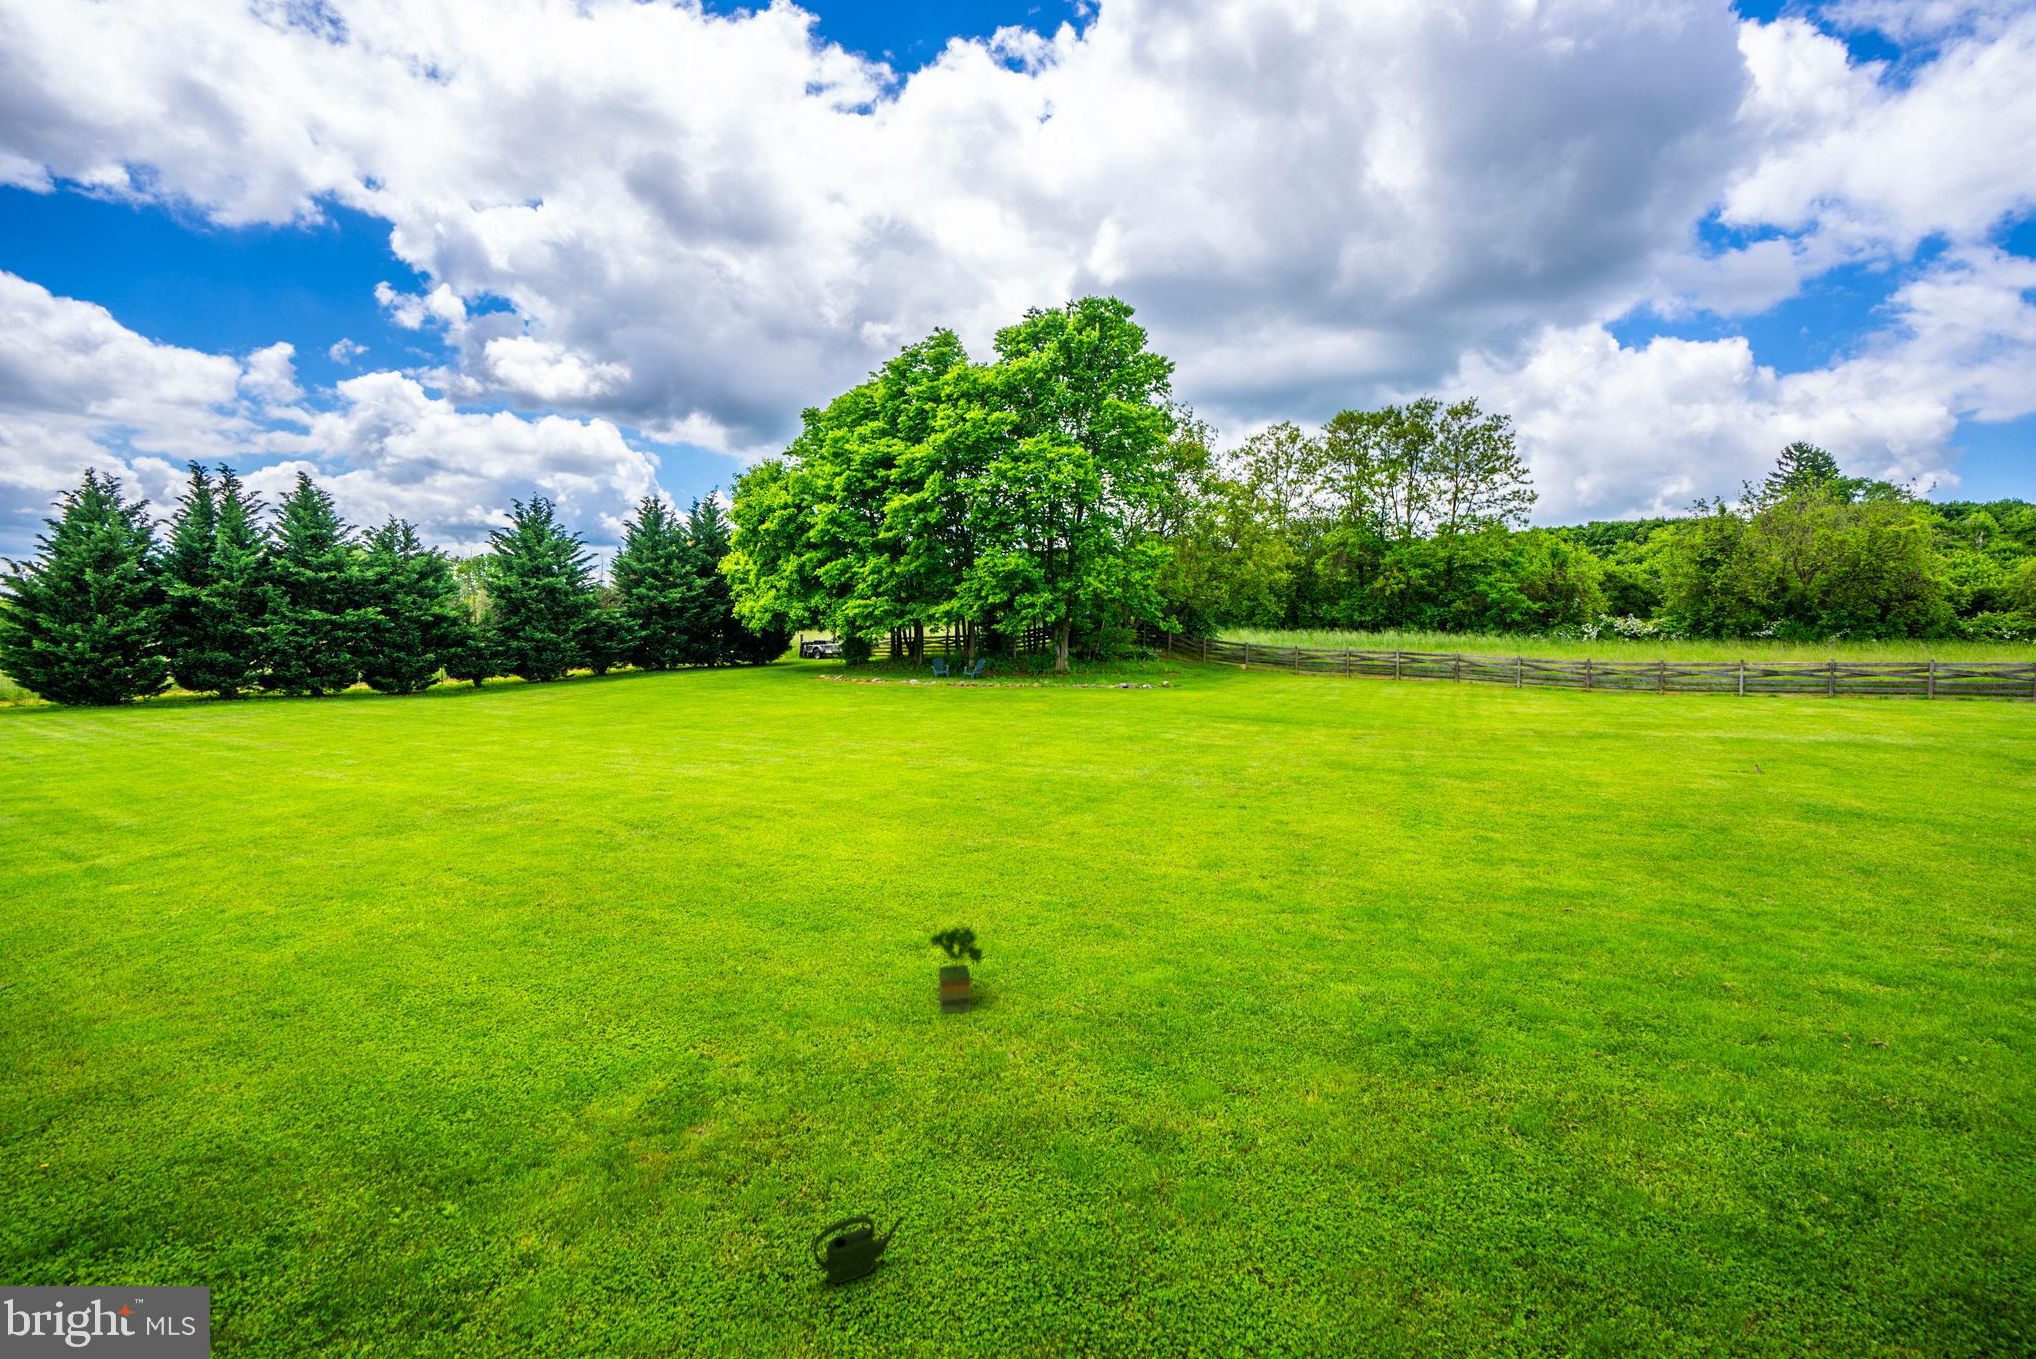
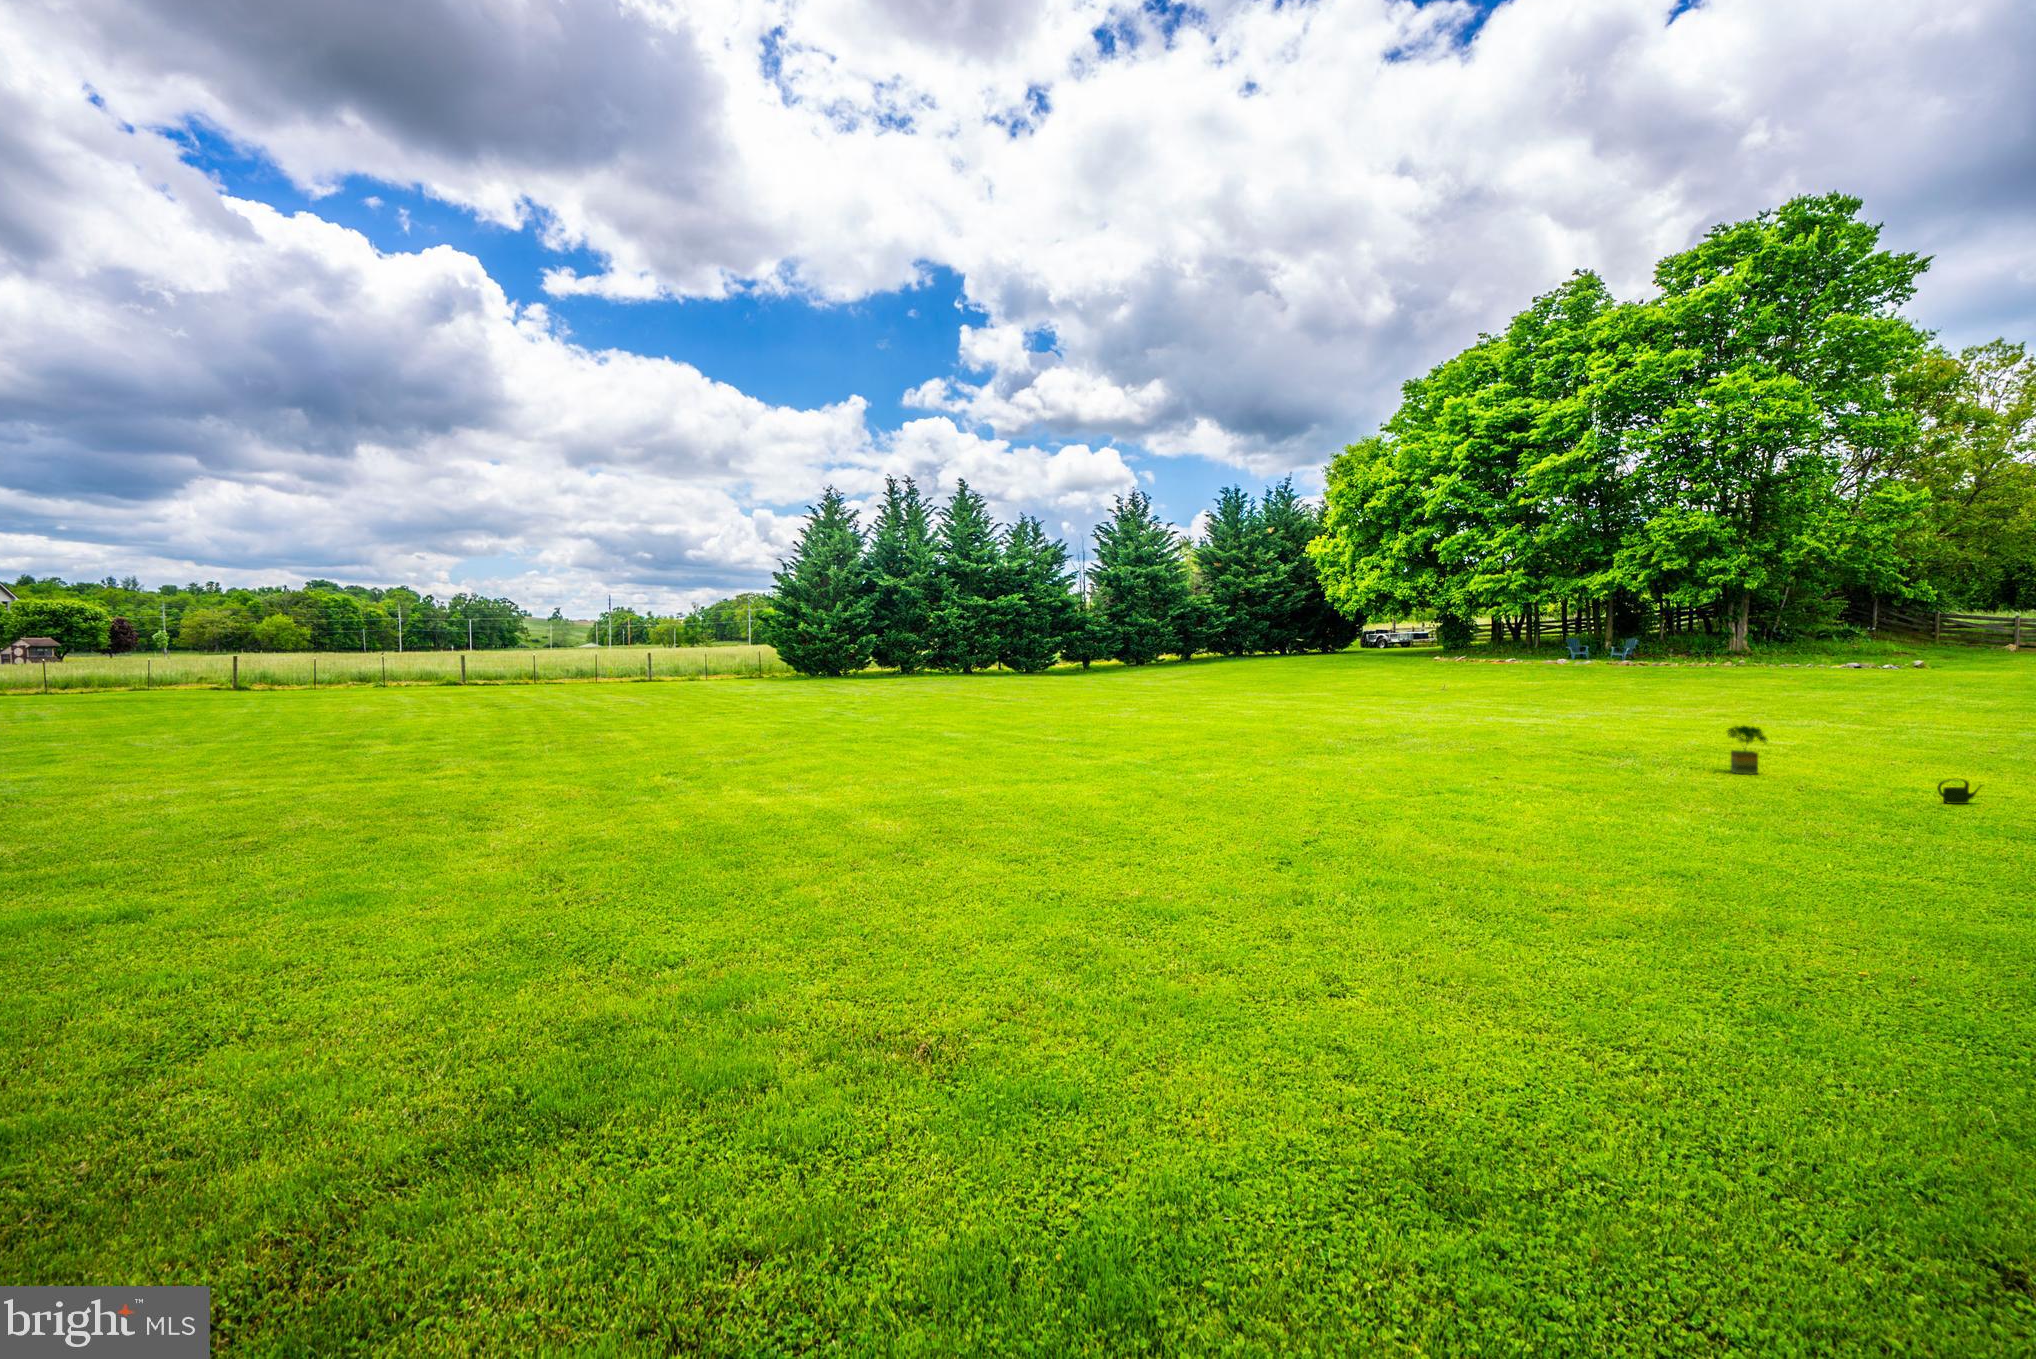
potted tree: present [930,927,983,1014] -> present [1727,726,1768,774]

